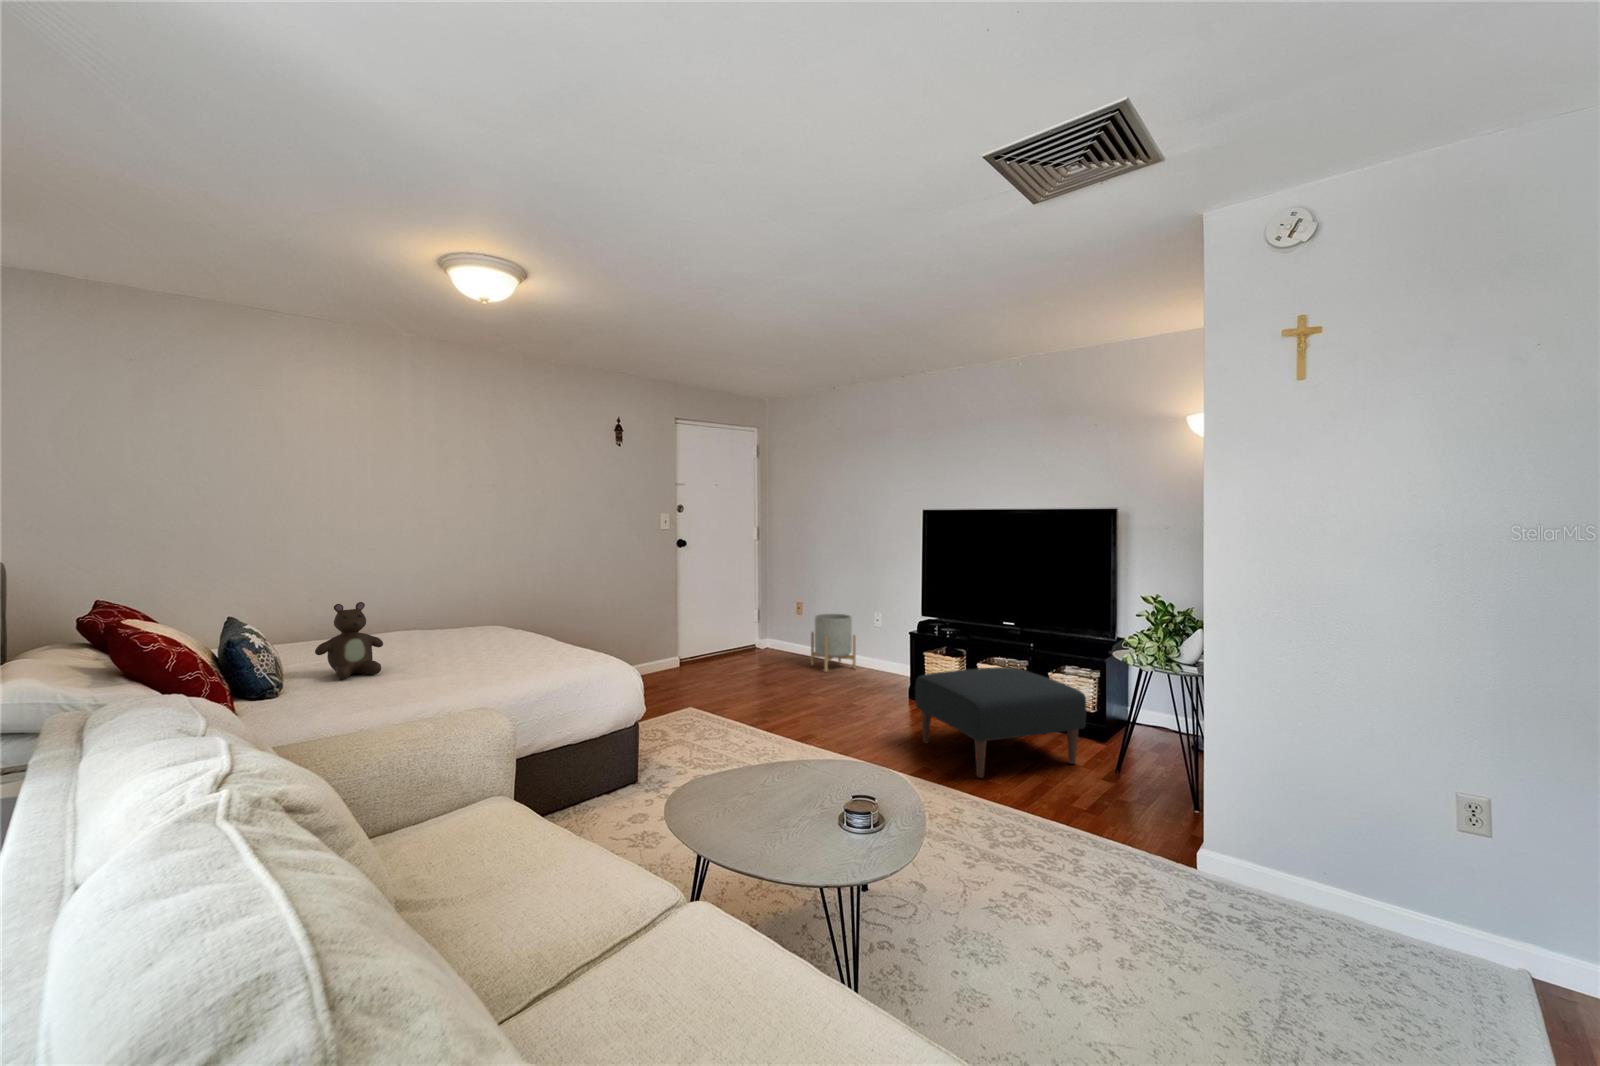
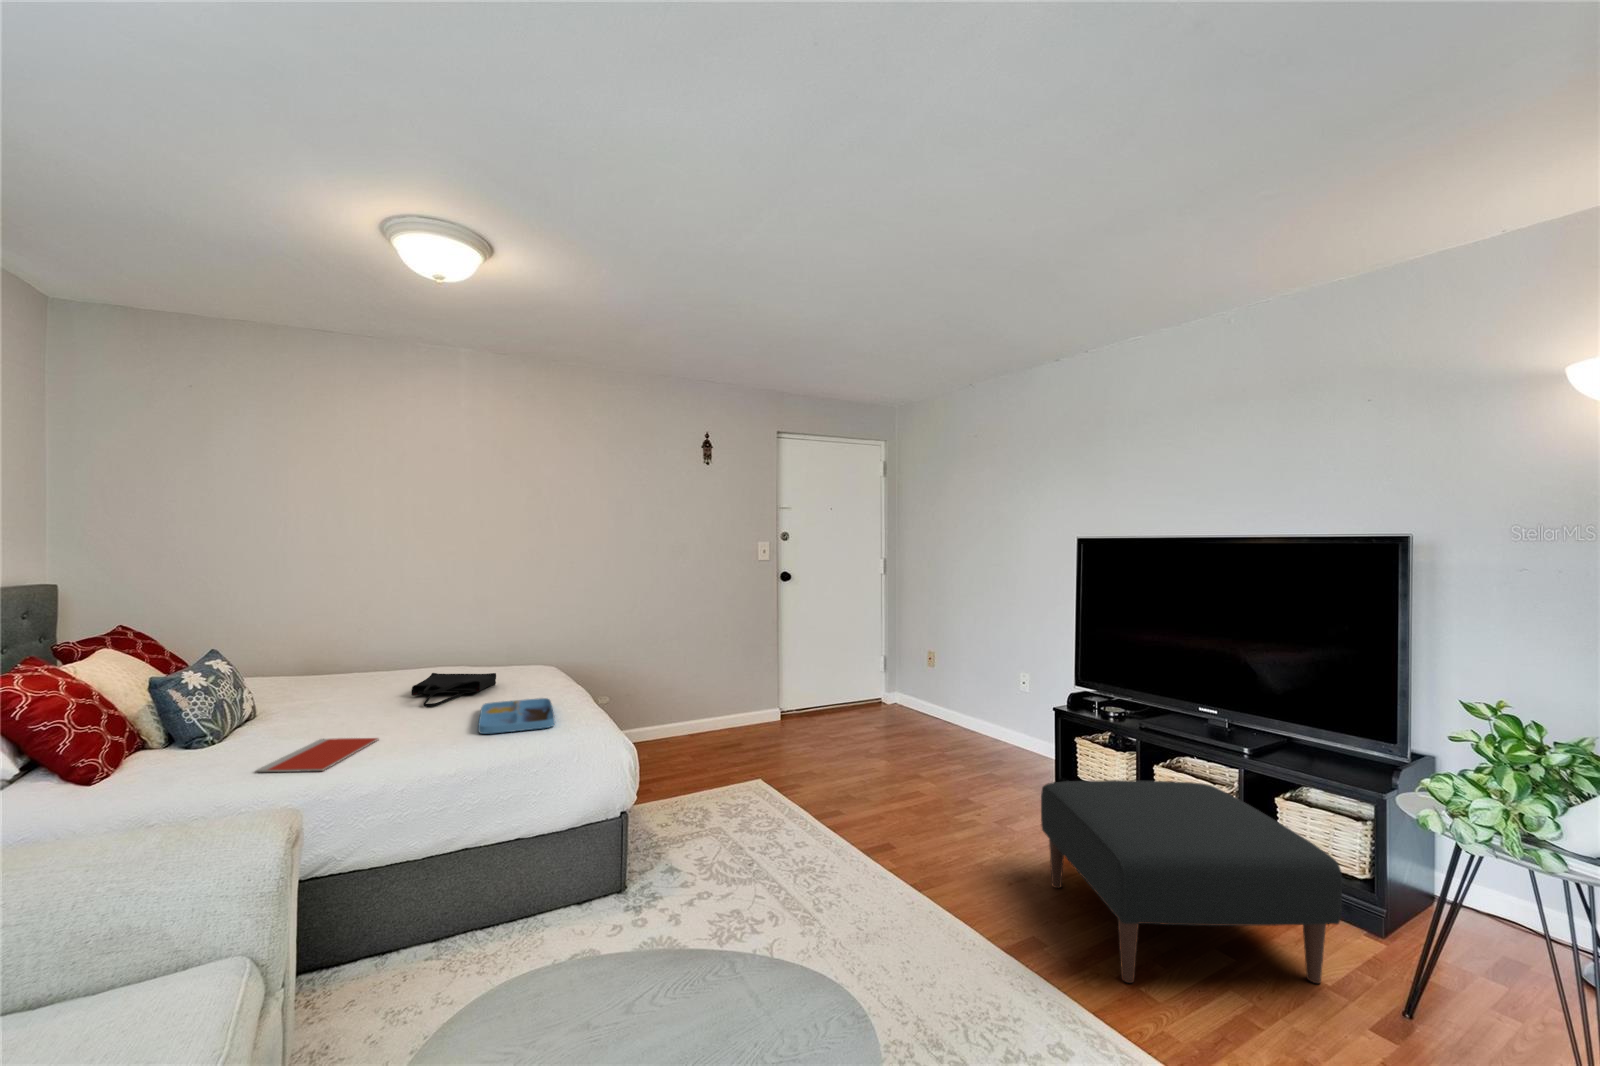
teddy bear: present [315,602,383,679] -> none [282,637,363,727]
planter: present [811,614,856,672] -> none [943,665,1000,741]
tote bag: none [409,633,474,660] -> present [411,673,496,707]
tray: none [495,646,573,670] -> present [478,698,555,734]
notebook: none [369,679,437,704] -> present [256,738,378,772]

